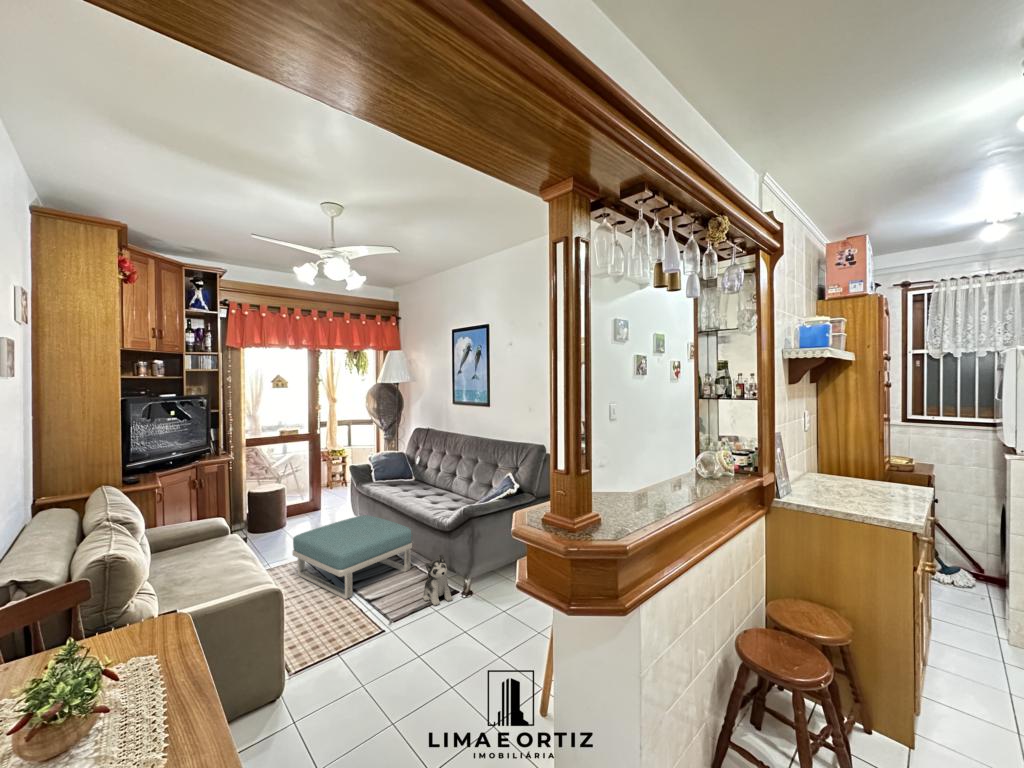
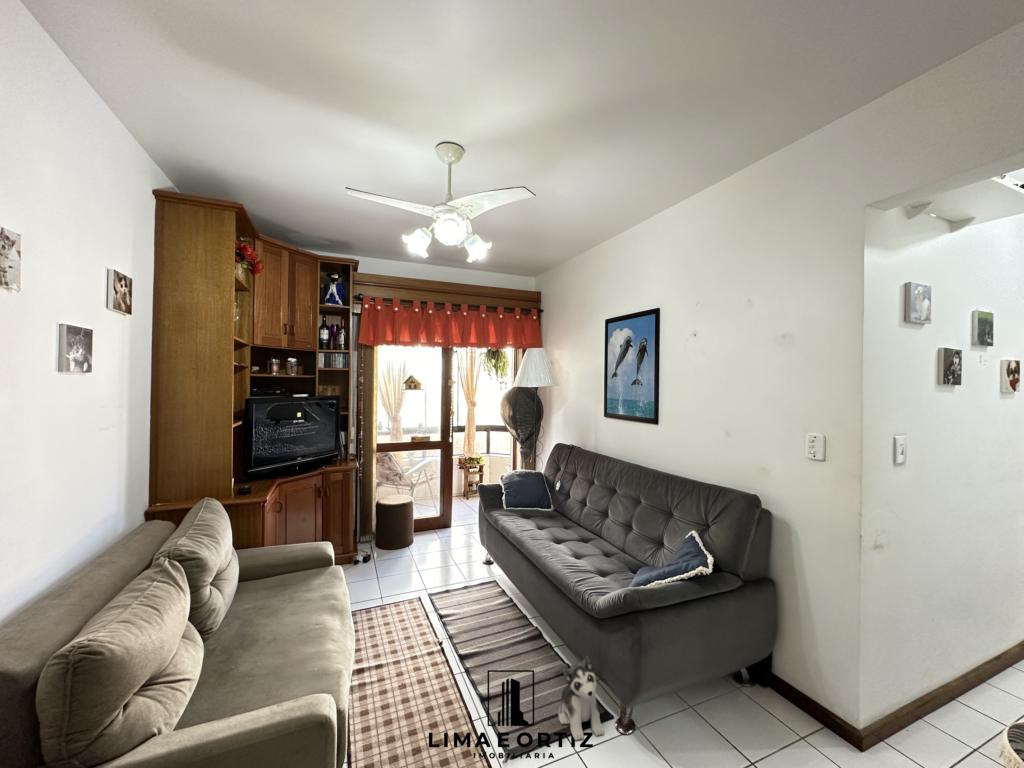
footstool: present [292,515,413,599] -> none [401,556,548,687]

